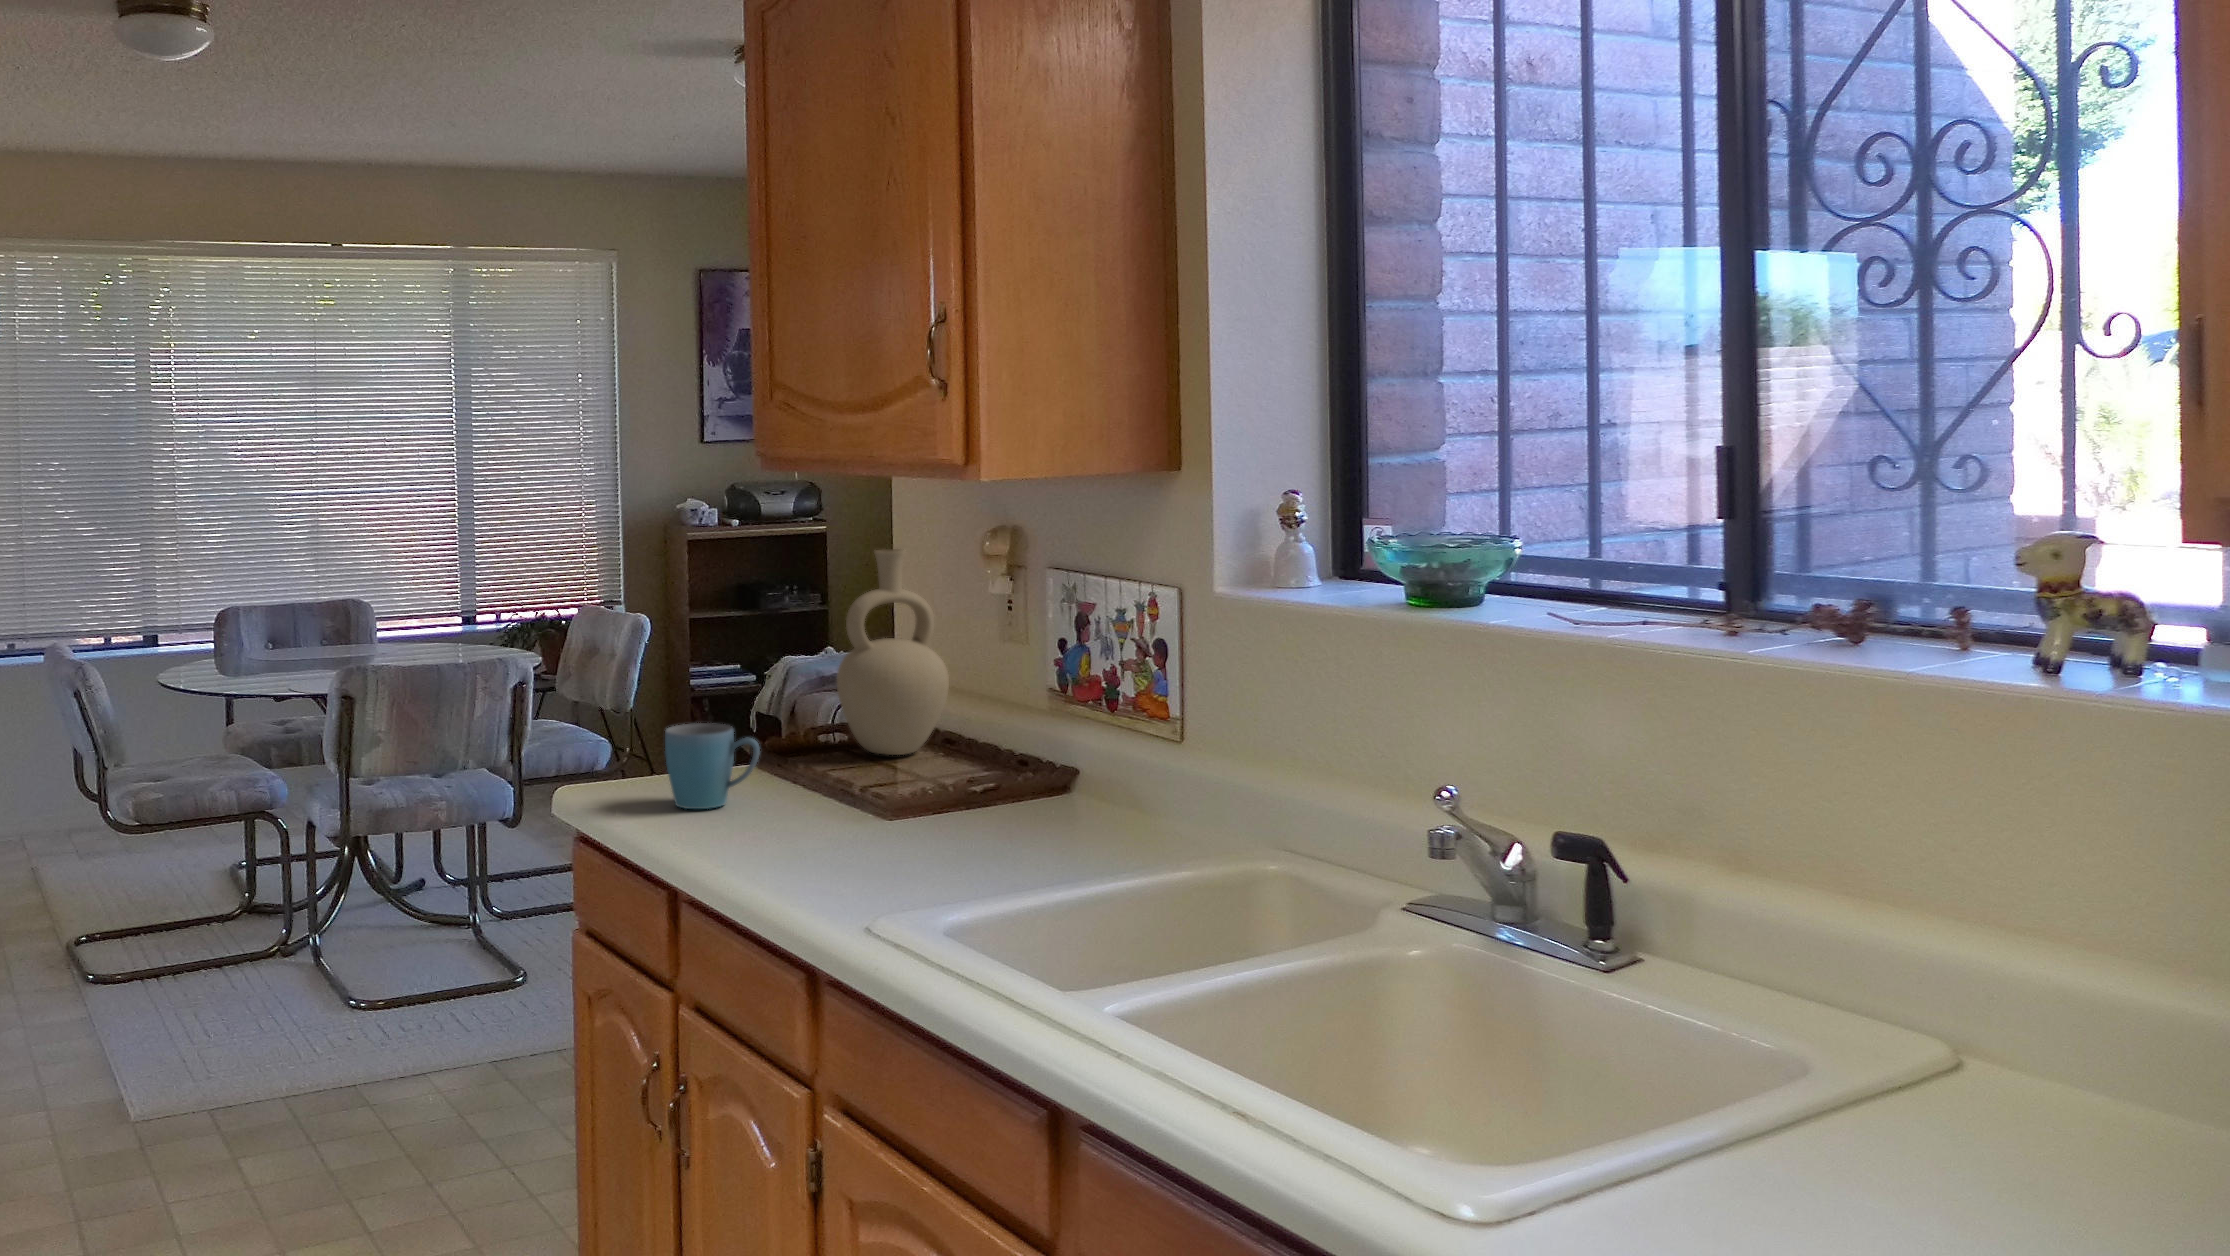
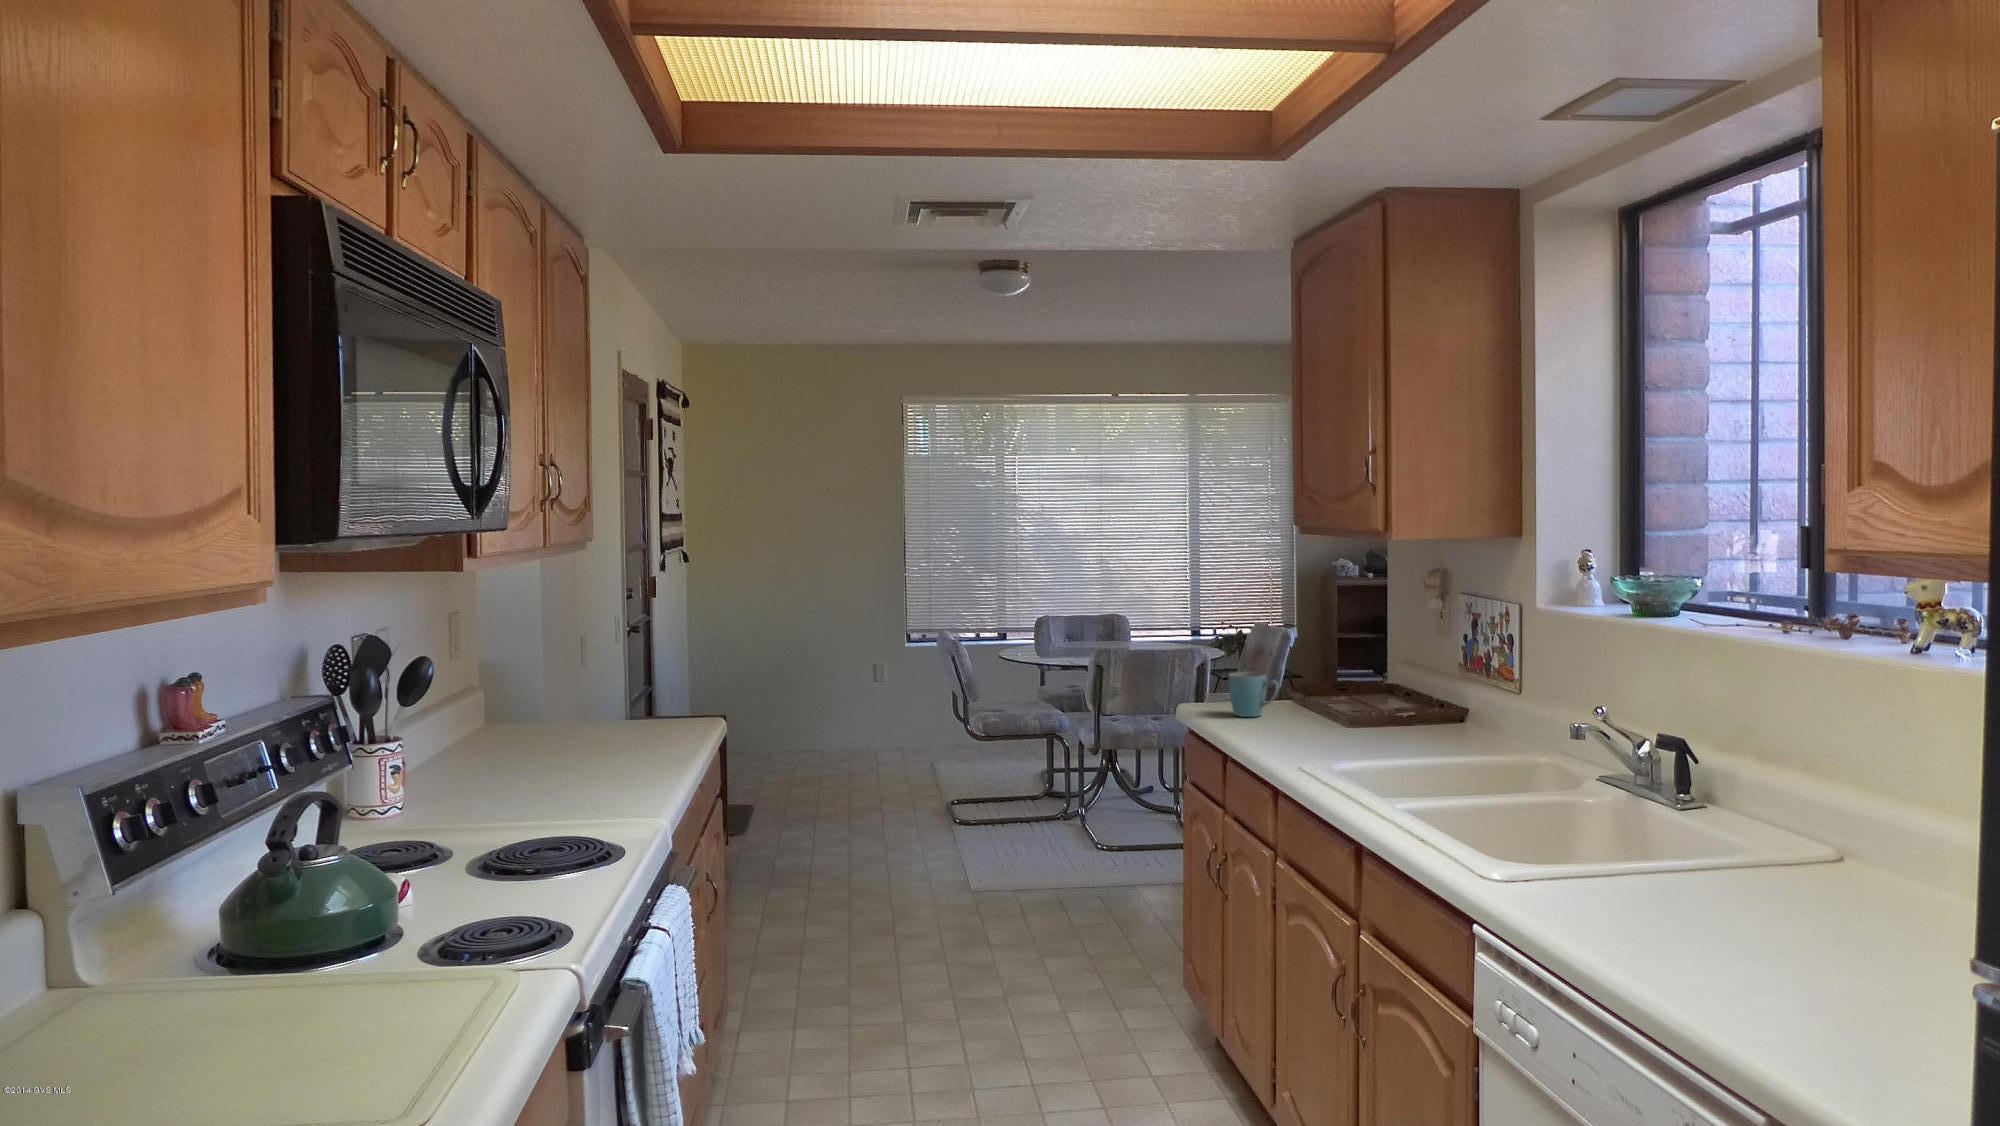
vase: present [837,549,949,755] -> none [1339,581,1406,699]

